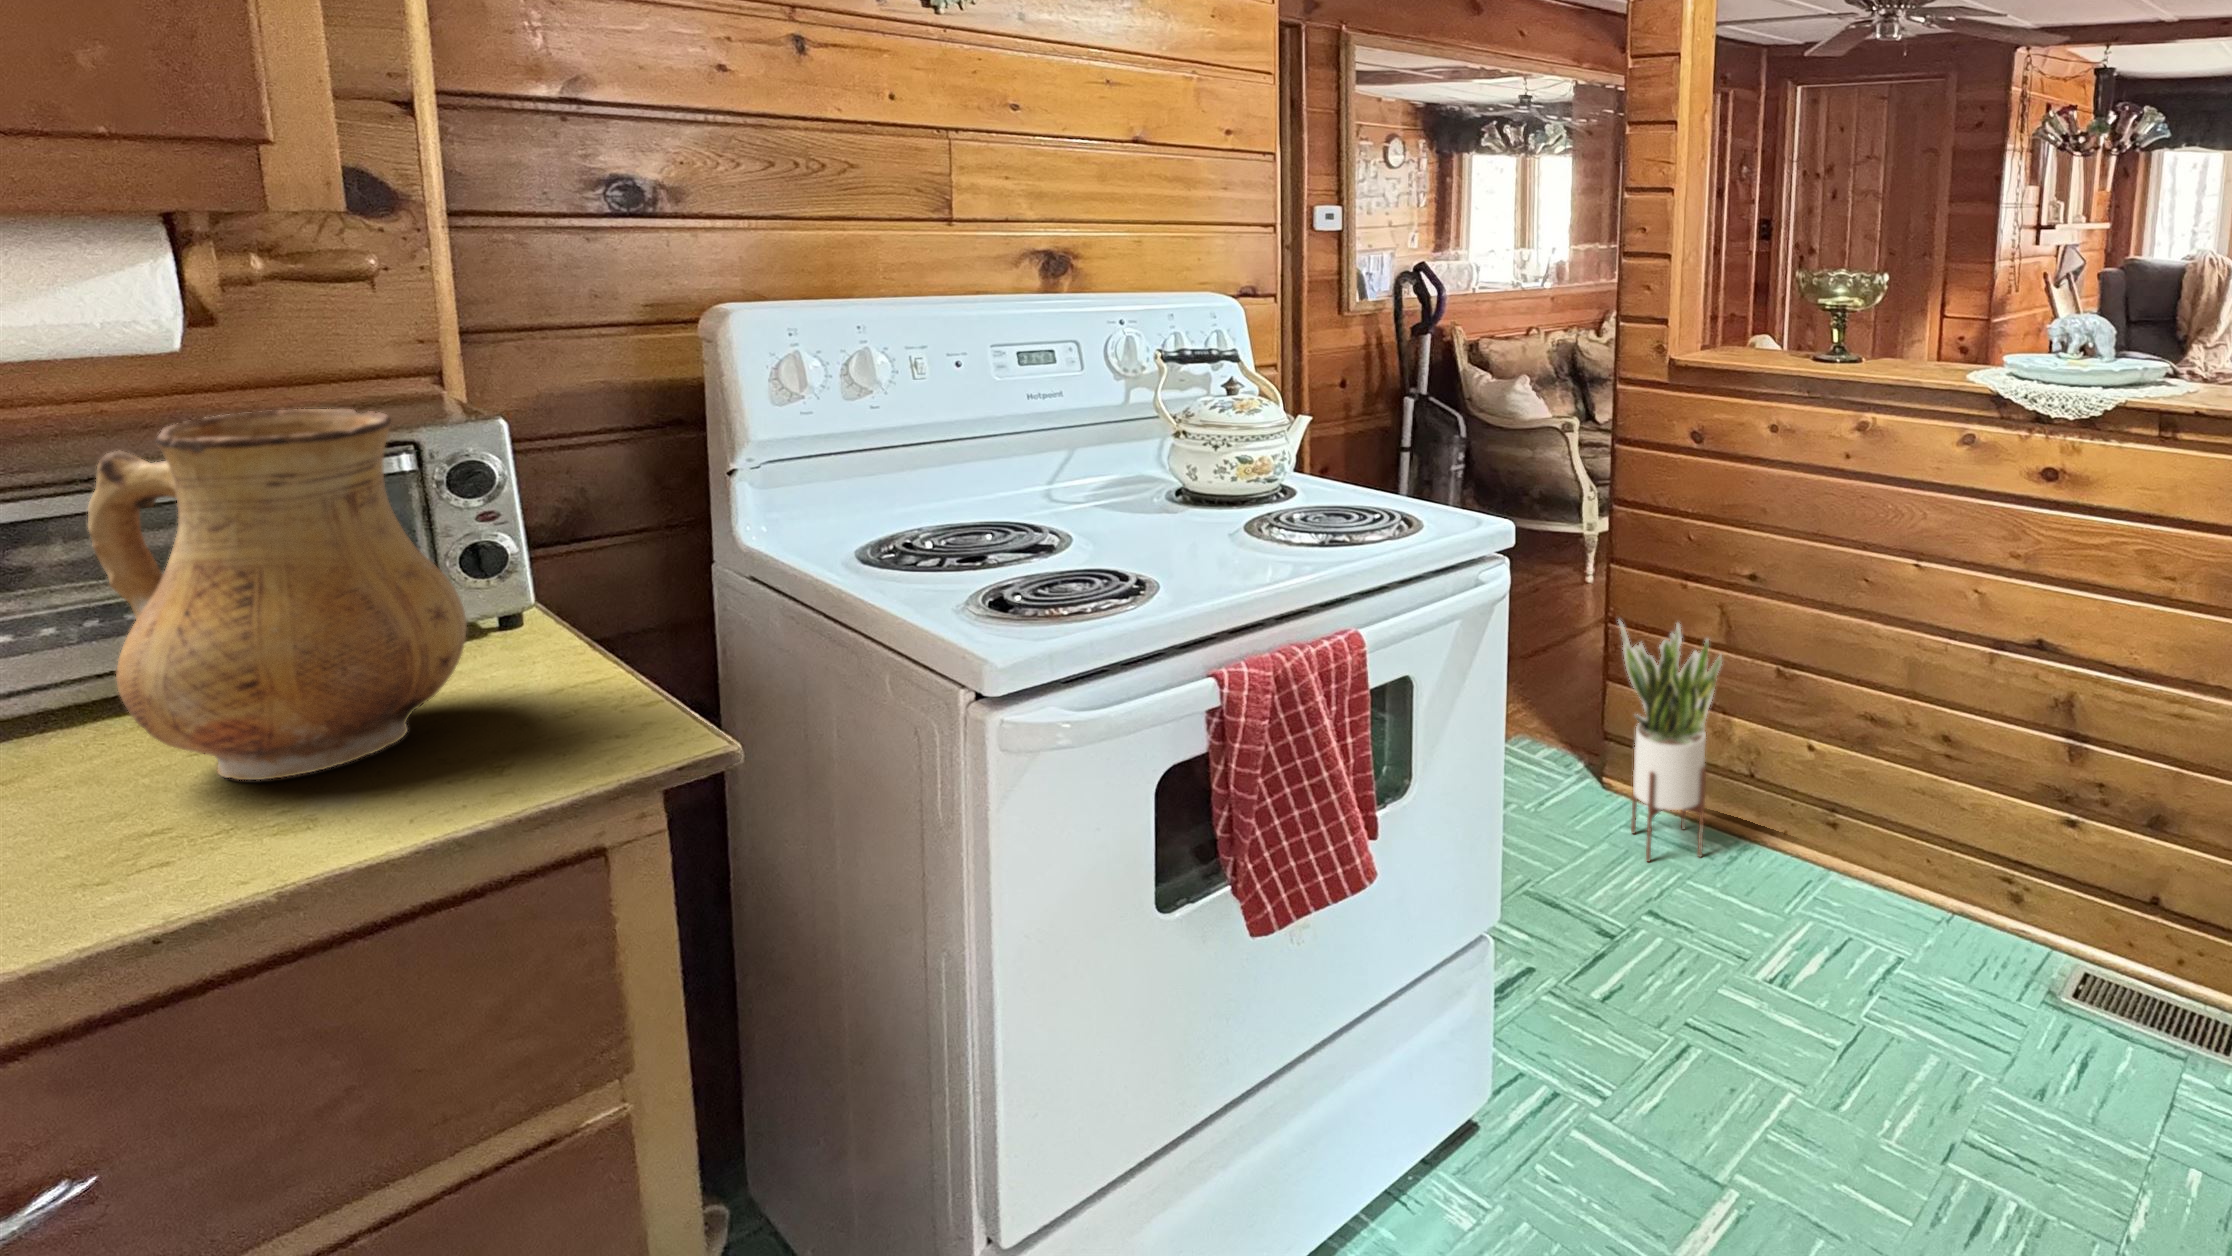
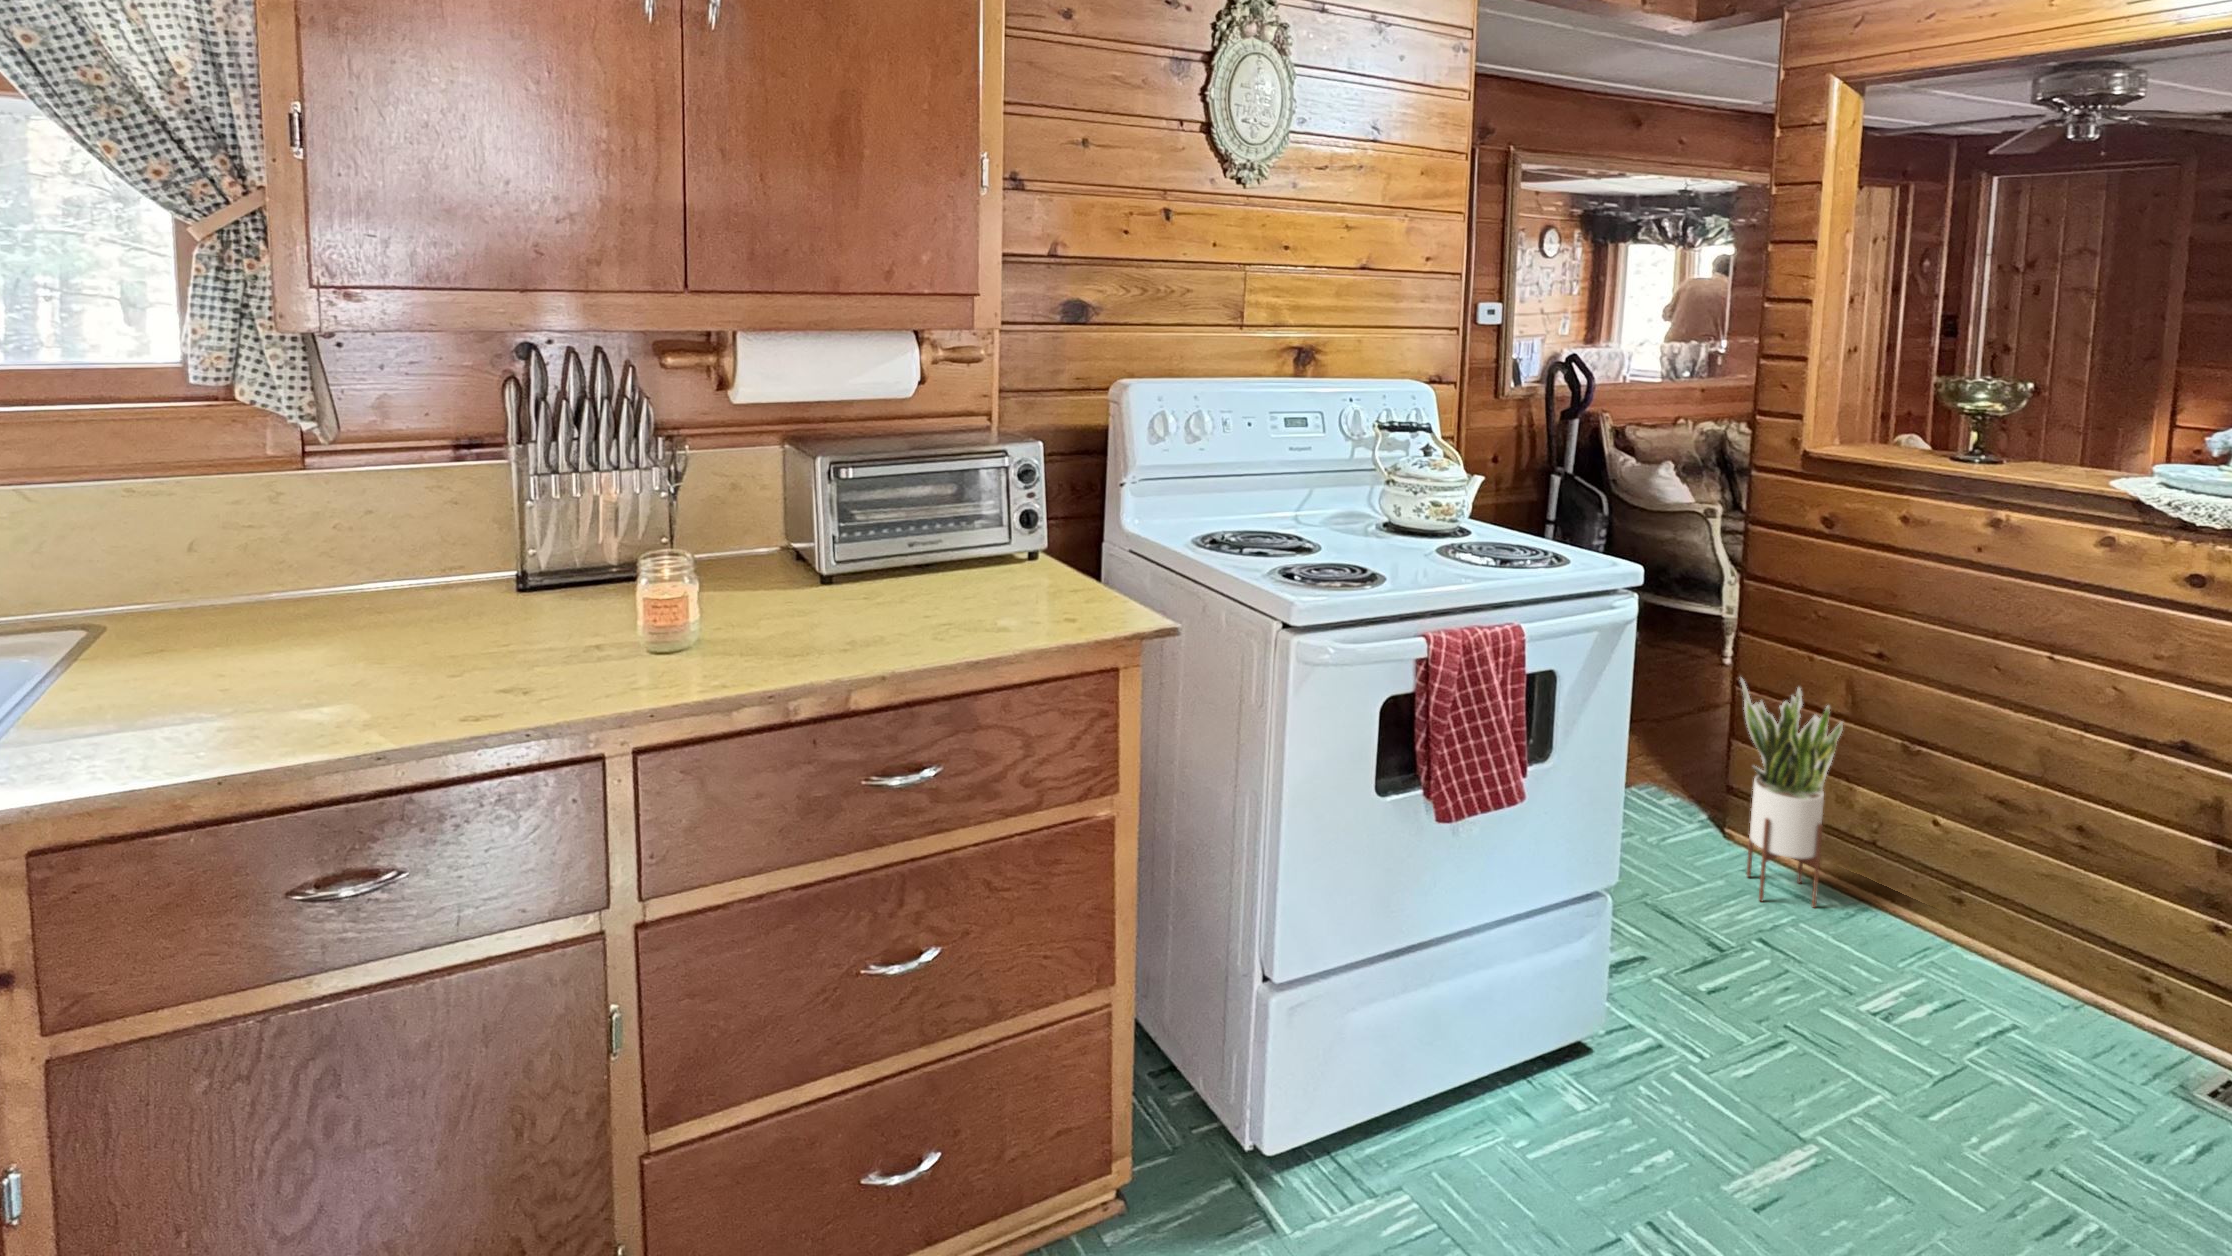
ceramic pitcher: present [88,409,467,780] -> none [924,429,1056,608]

